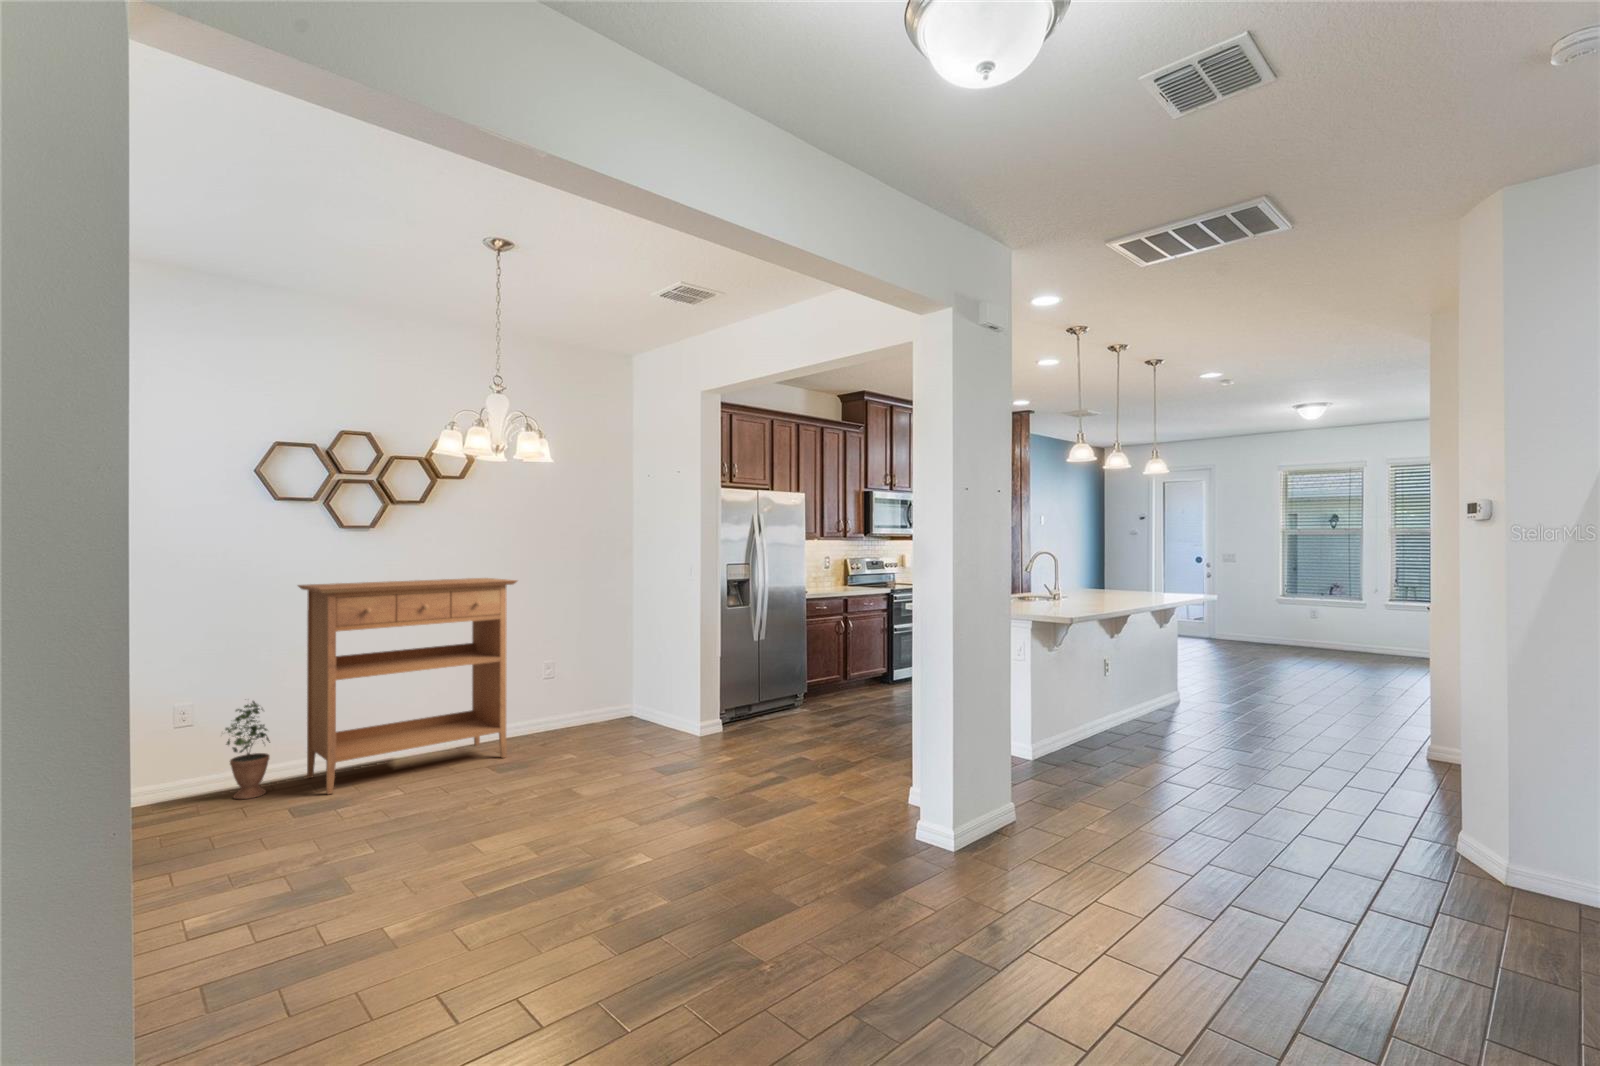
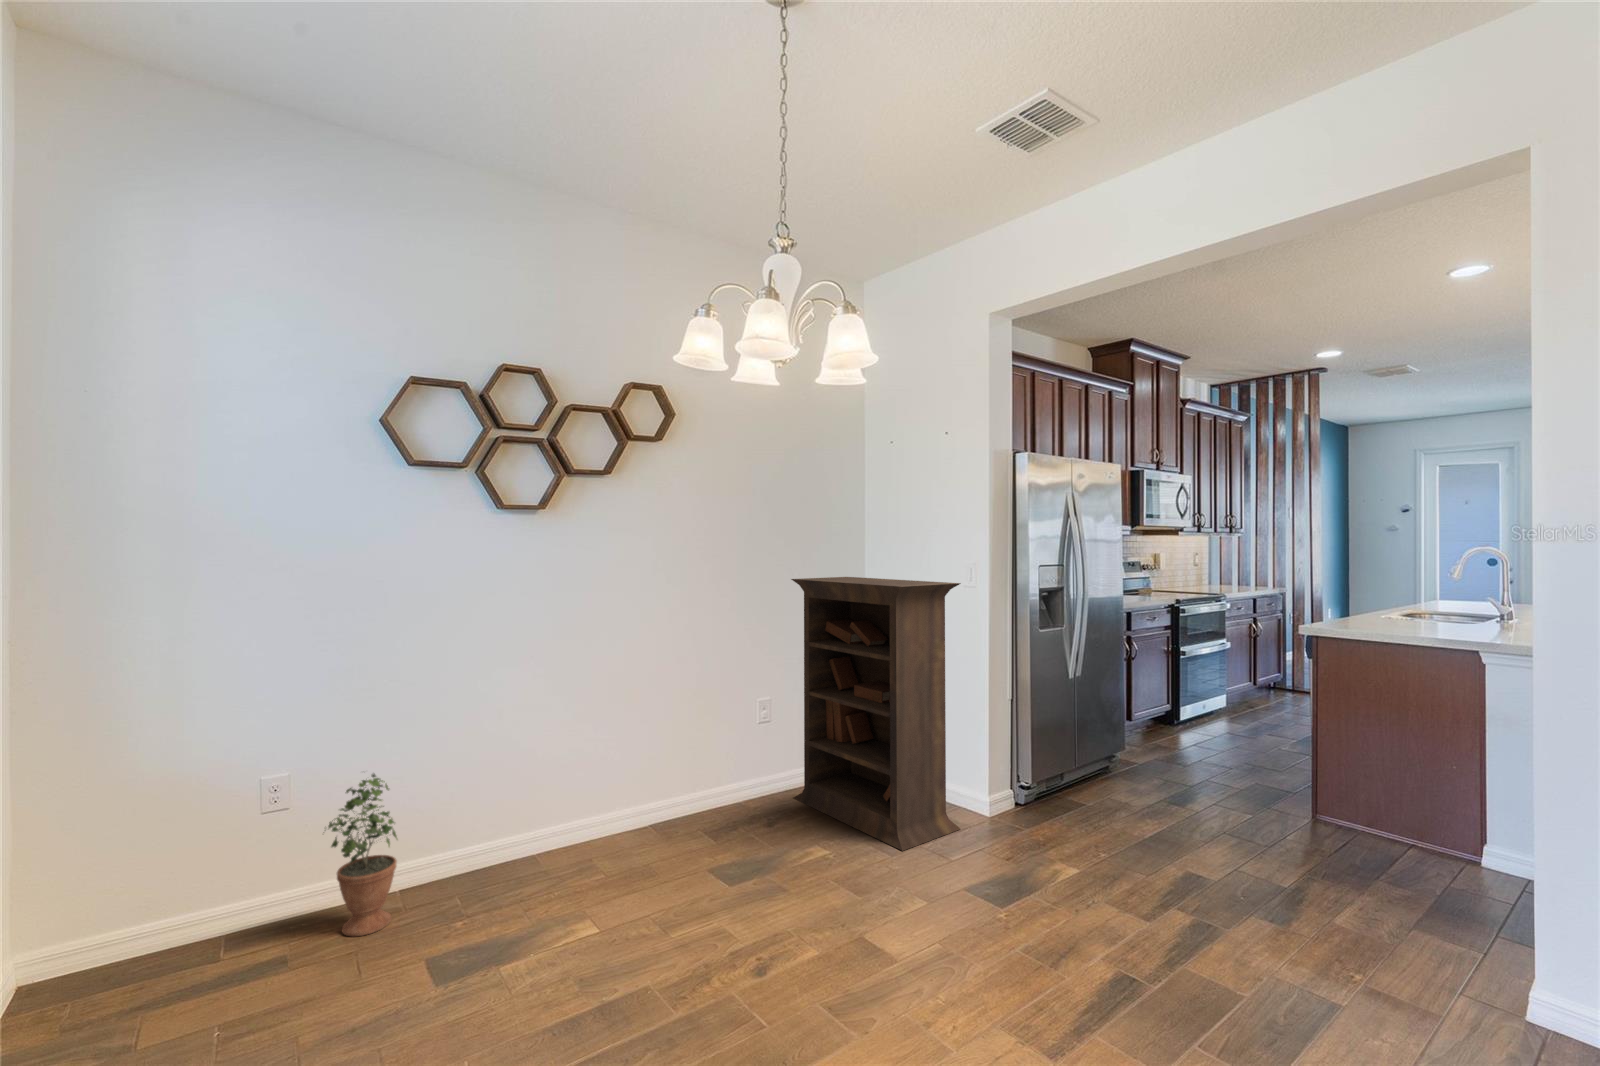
bookcase: none [565,573,673,753] -> present [791,577,961,851]
console table: present [298,578,517,794] -> none [438,583,748,932]

